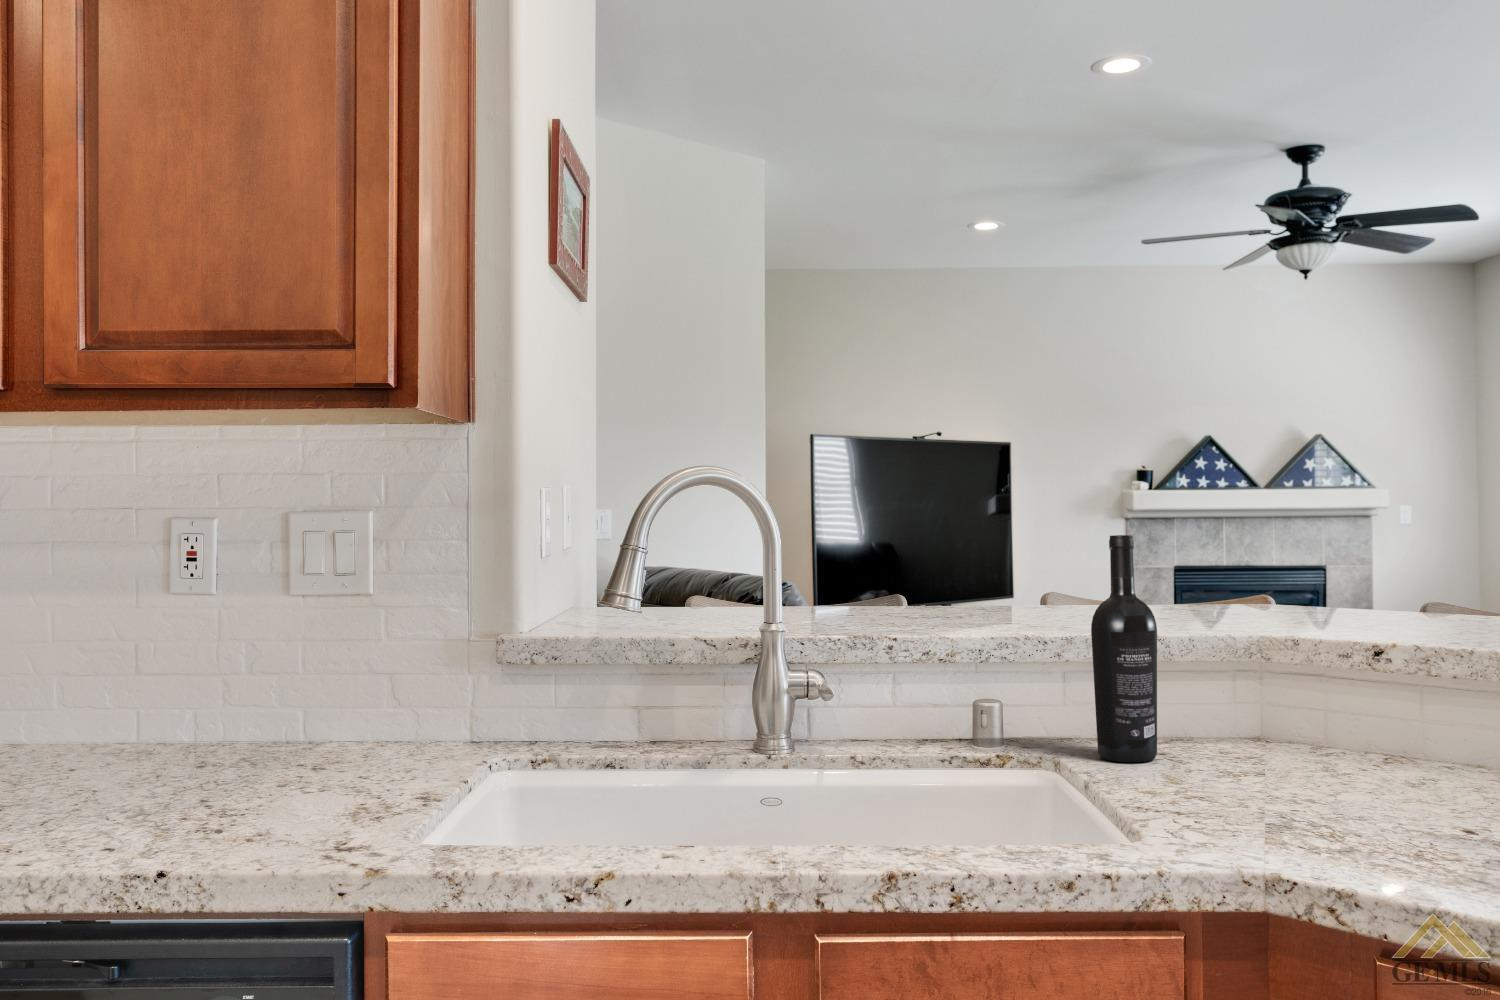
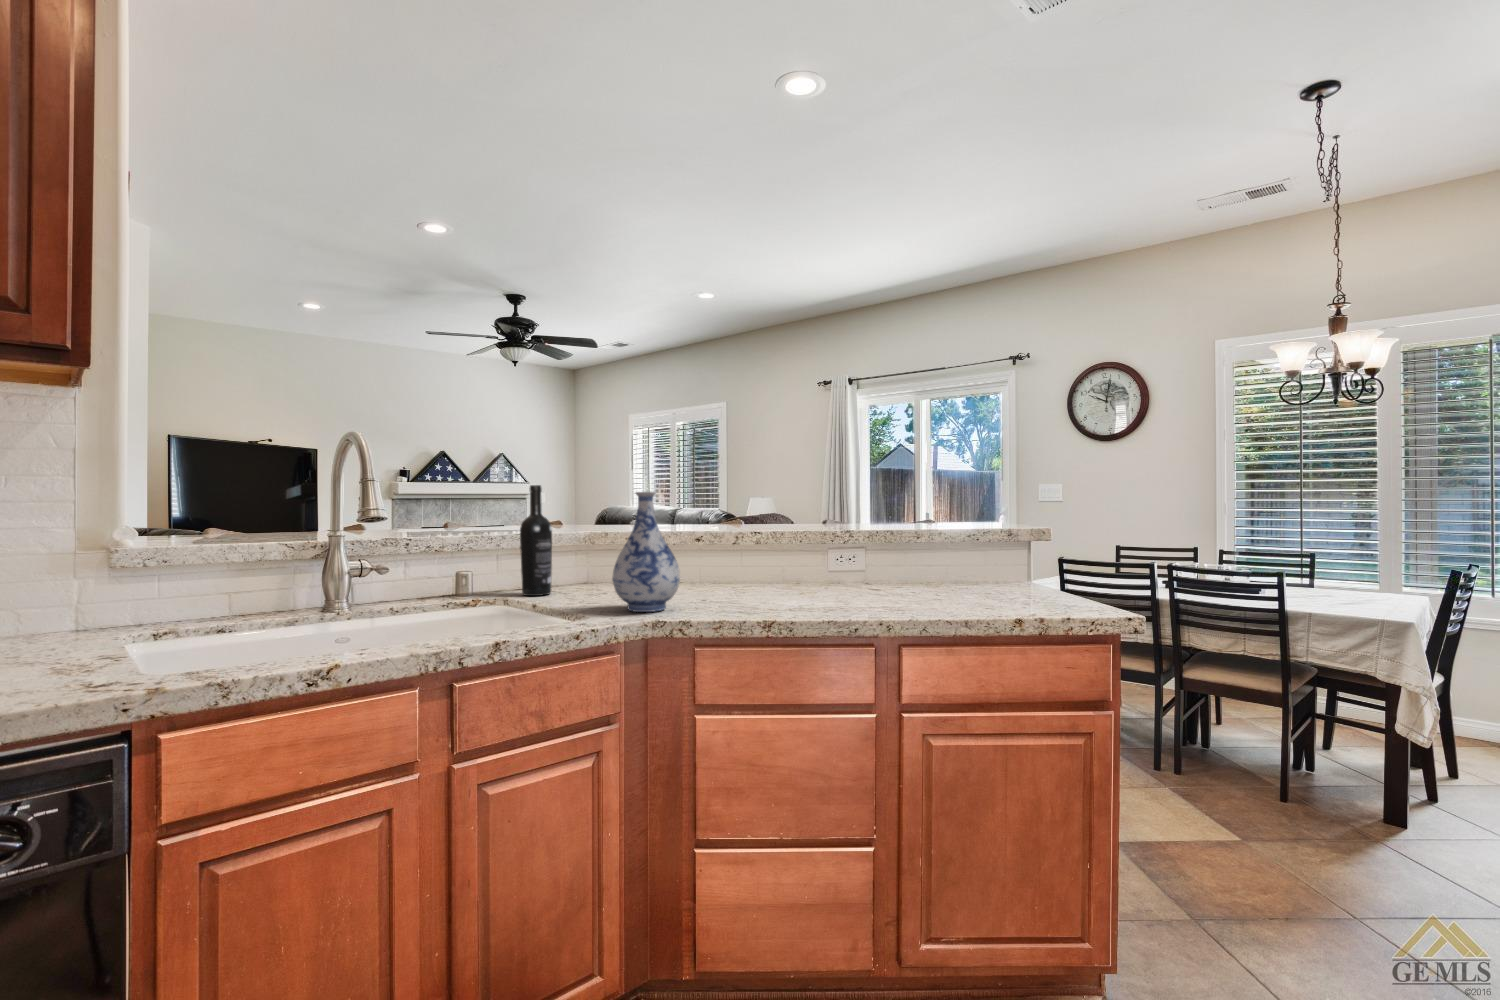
vase: none [1207,562,1376,847] -> present [612,492,680,612]

